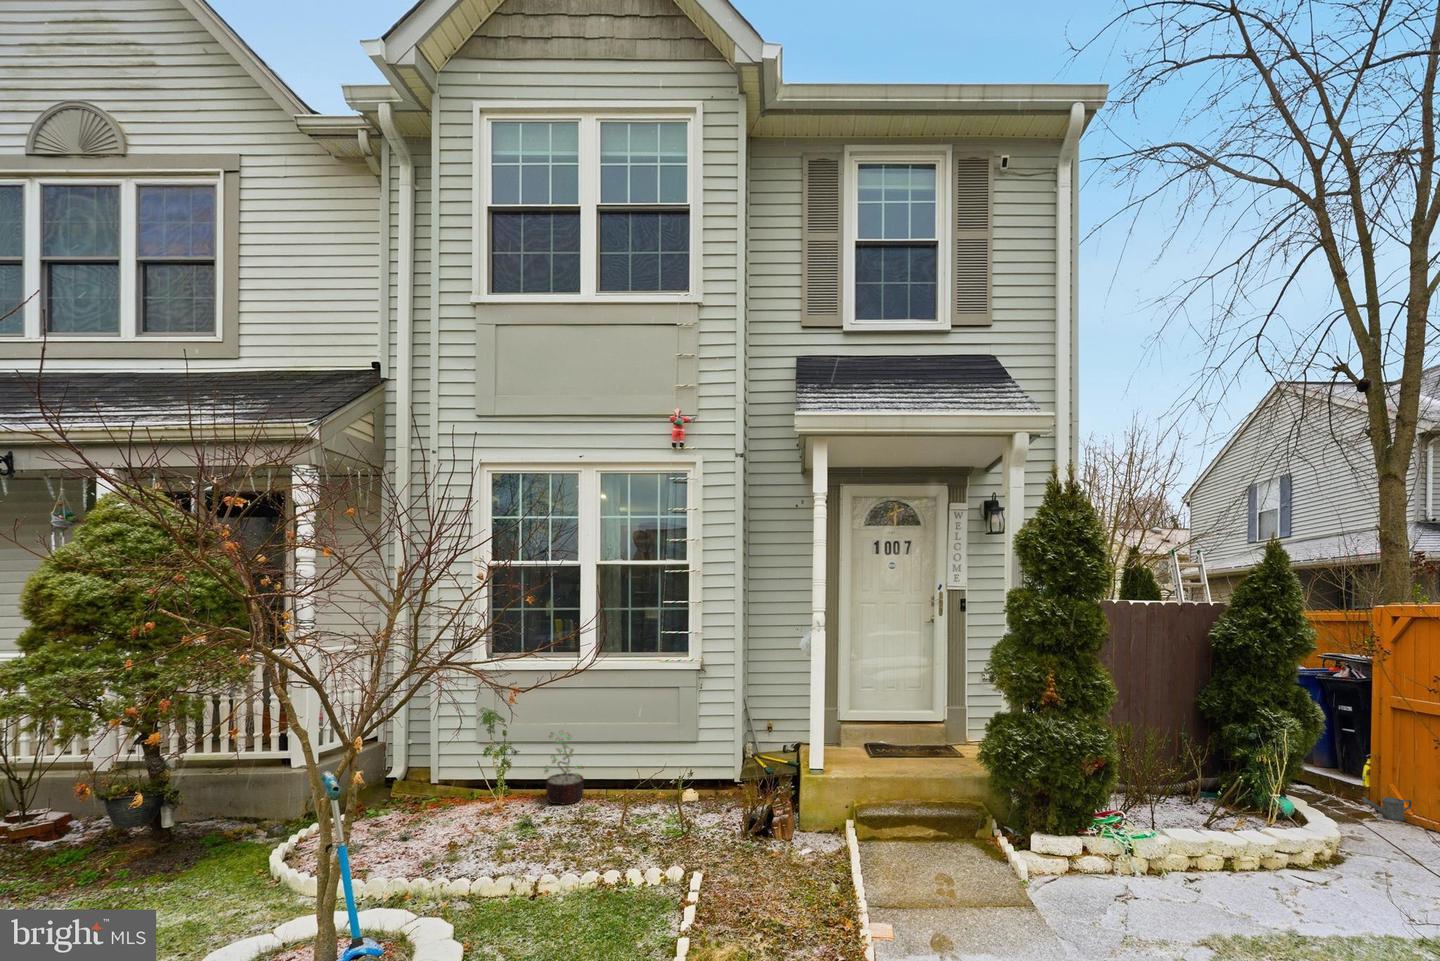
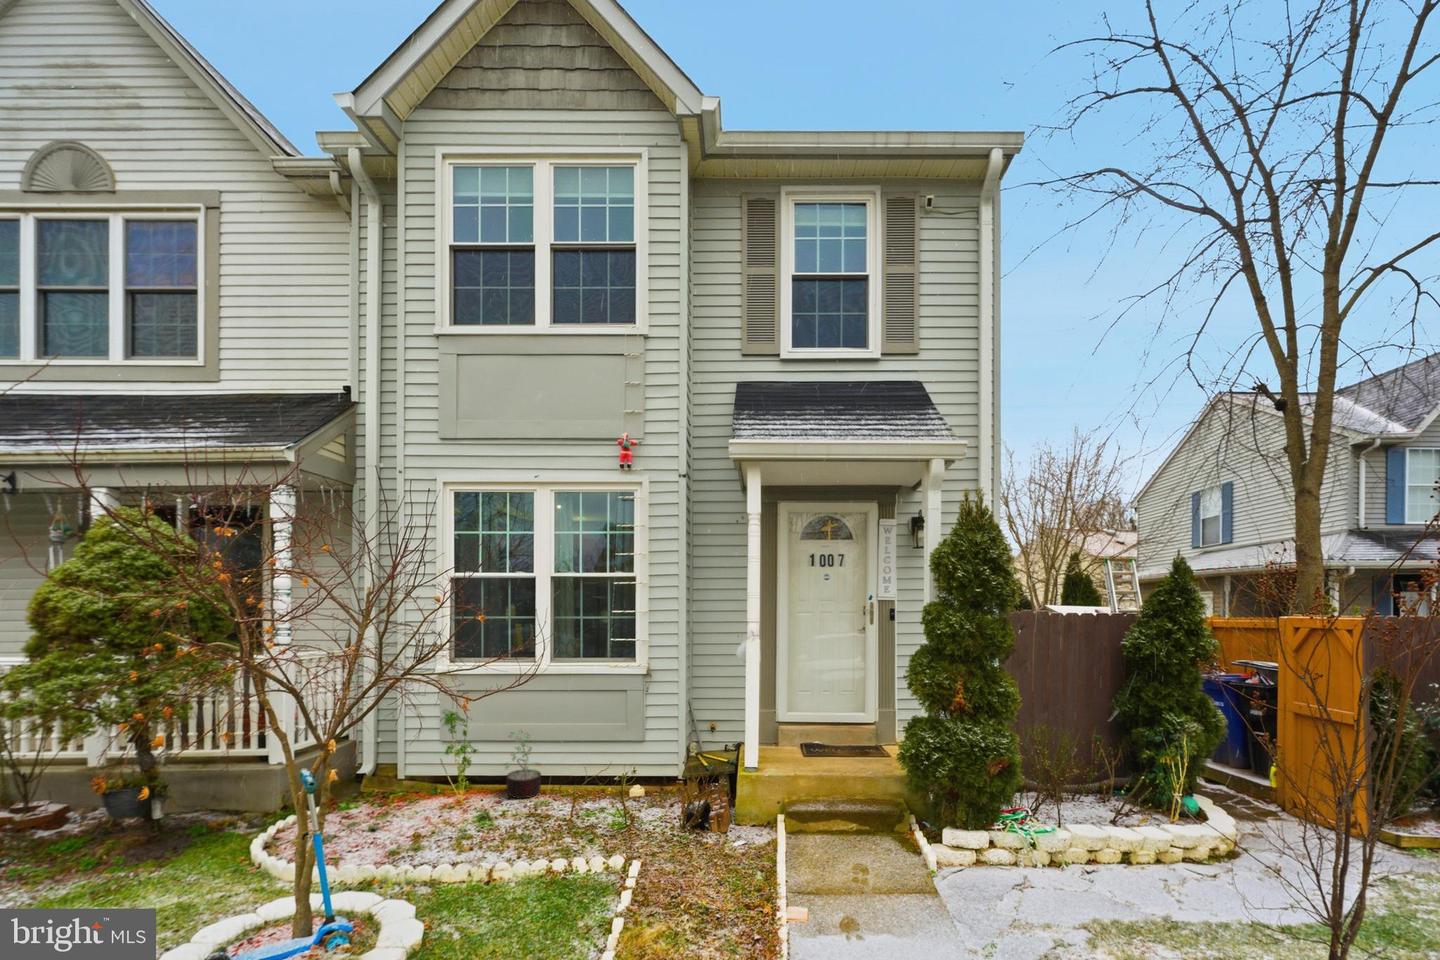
watering can: present [1362,797,1412,821] -> none [1244,788,1288,810]

